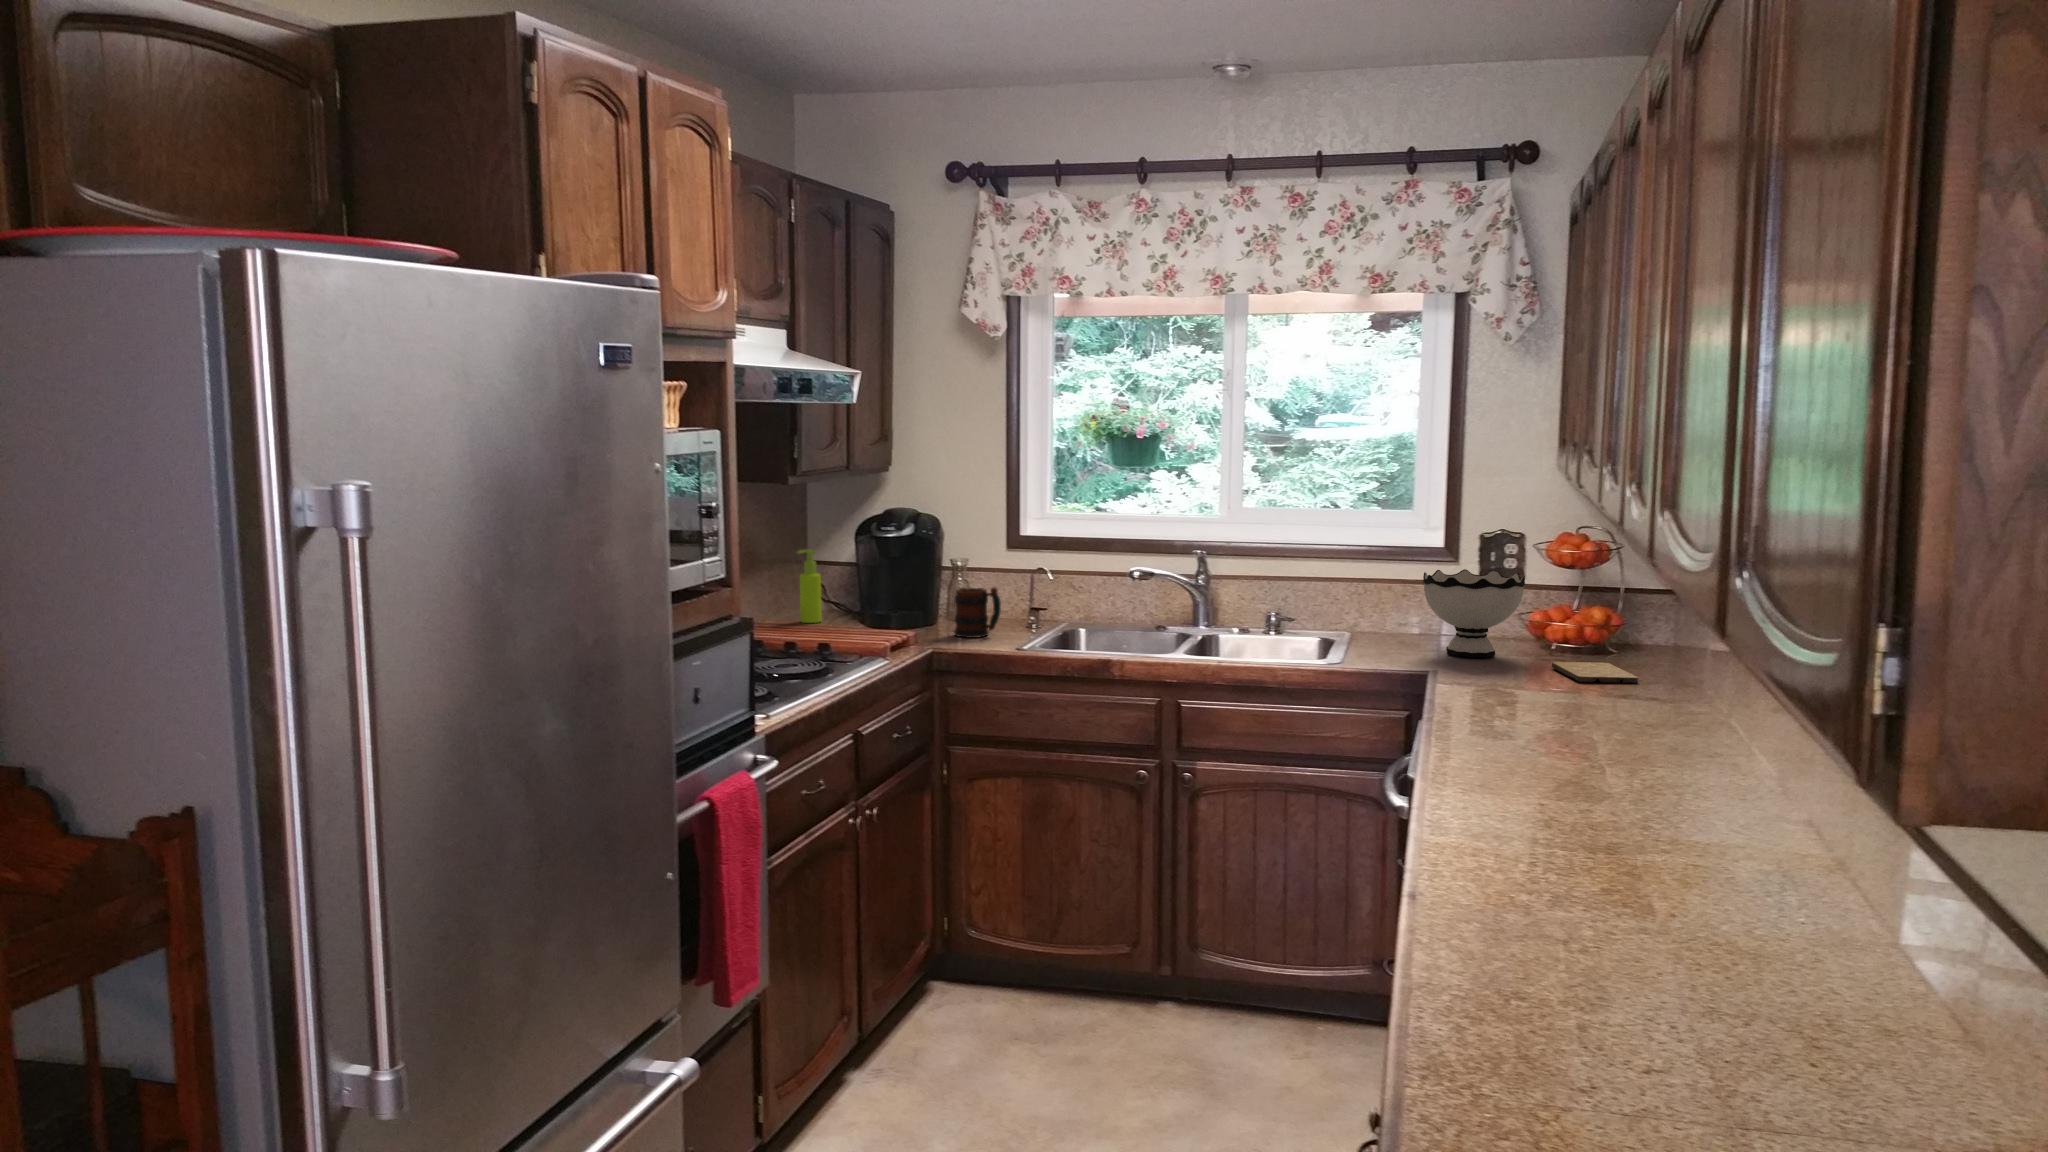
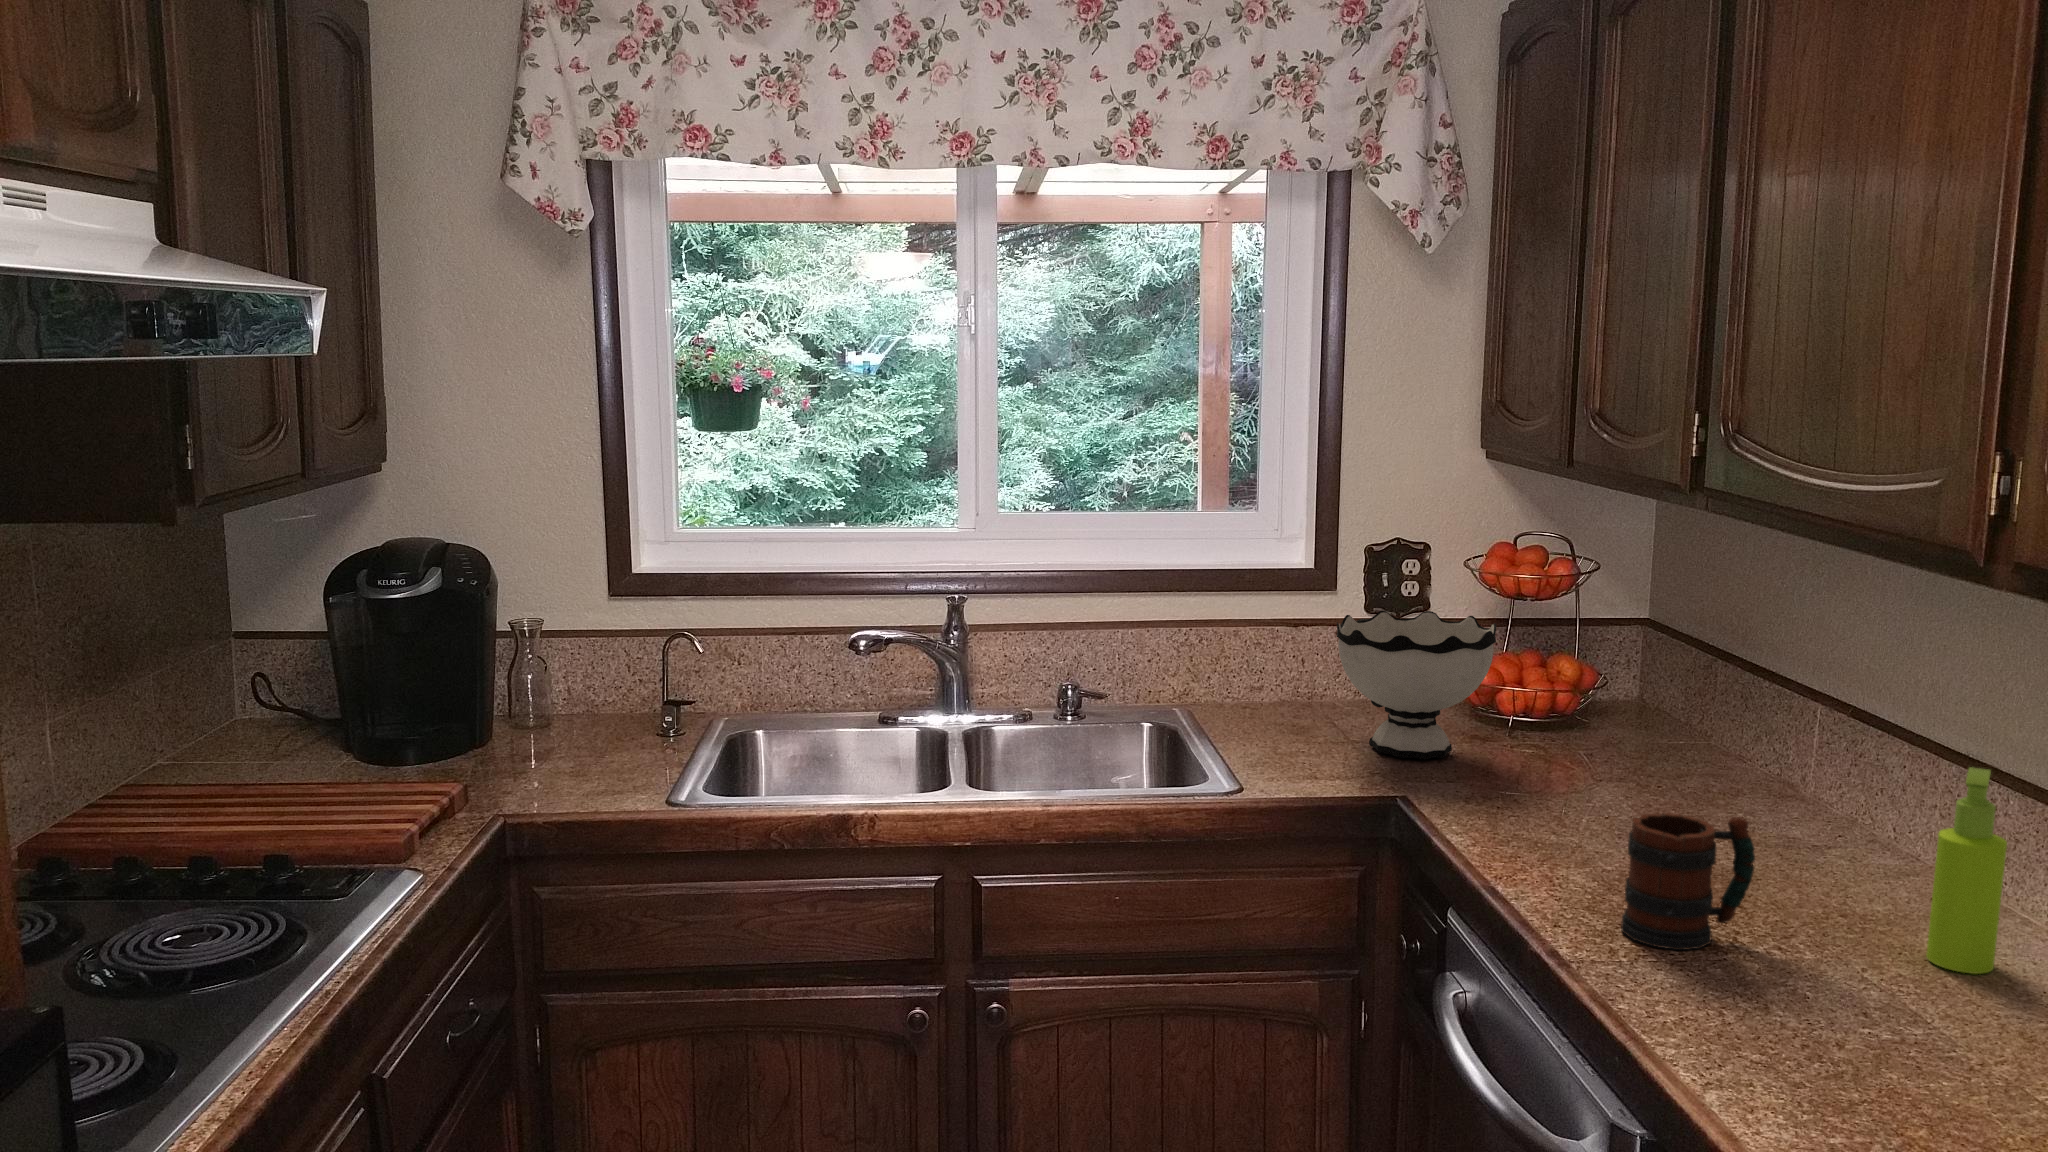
soap dispenser: present [797,550,822,623] -> present [1926,767,2007,974]
mug: present [954,587,1001,638] -> present [1621,813,1755,950]
cutting board: present [1552,662,1638,683] -> none [1562,759,1725,811]

